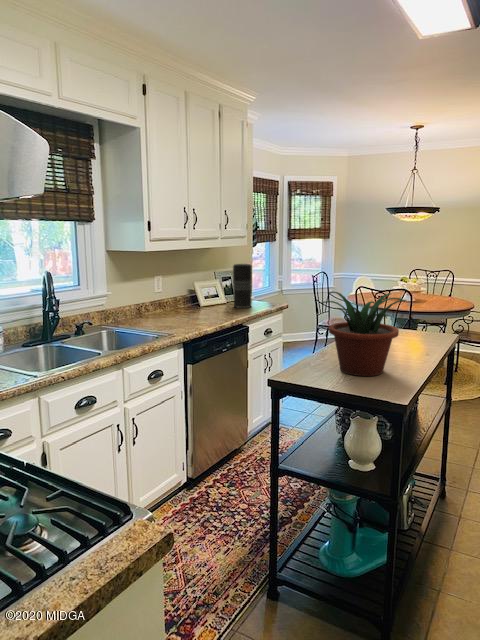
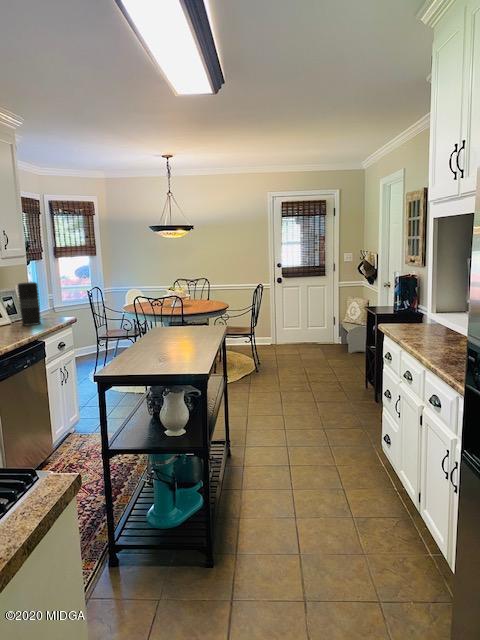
potted plant: present [321,292,406,376] -> none [127,295,194,362]

